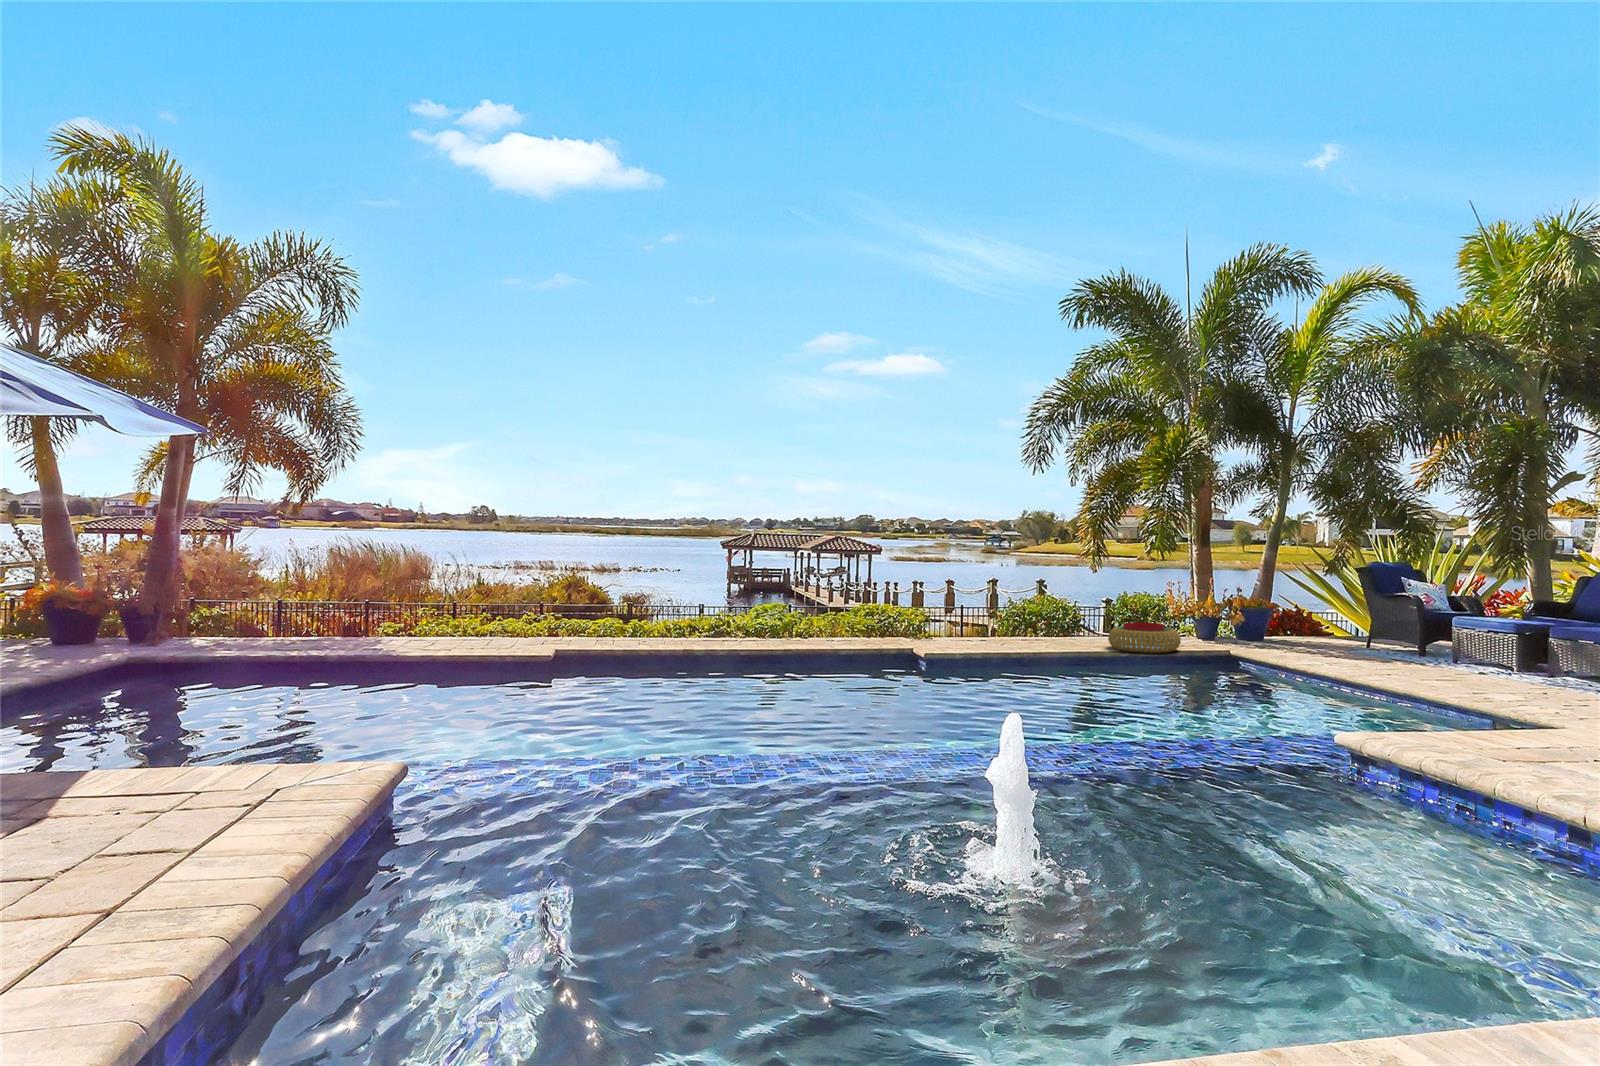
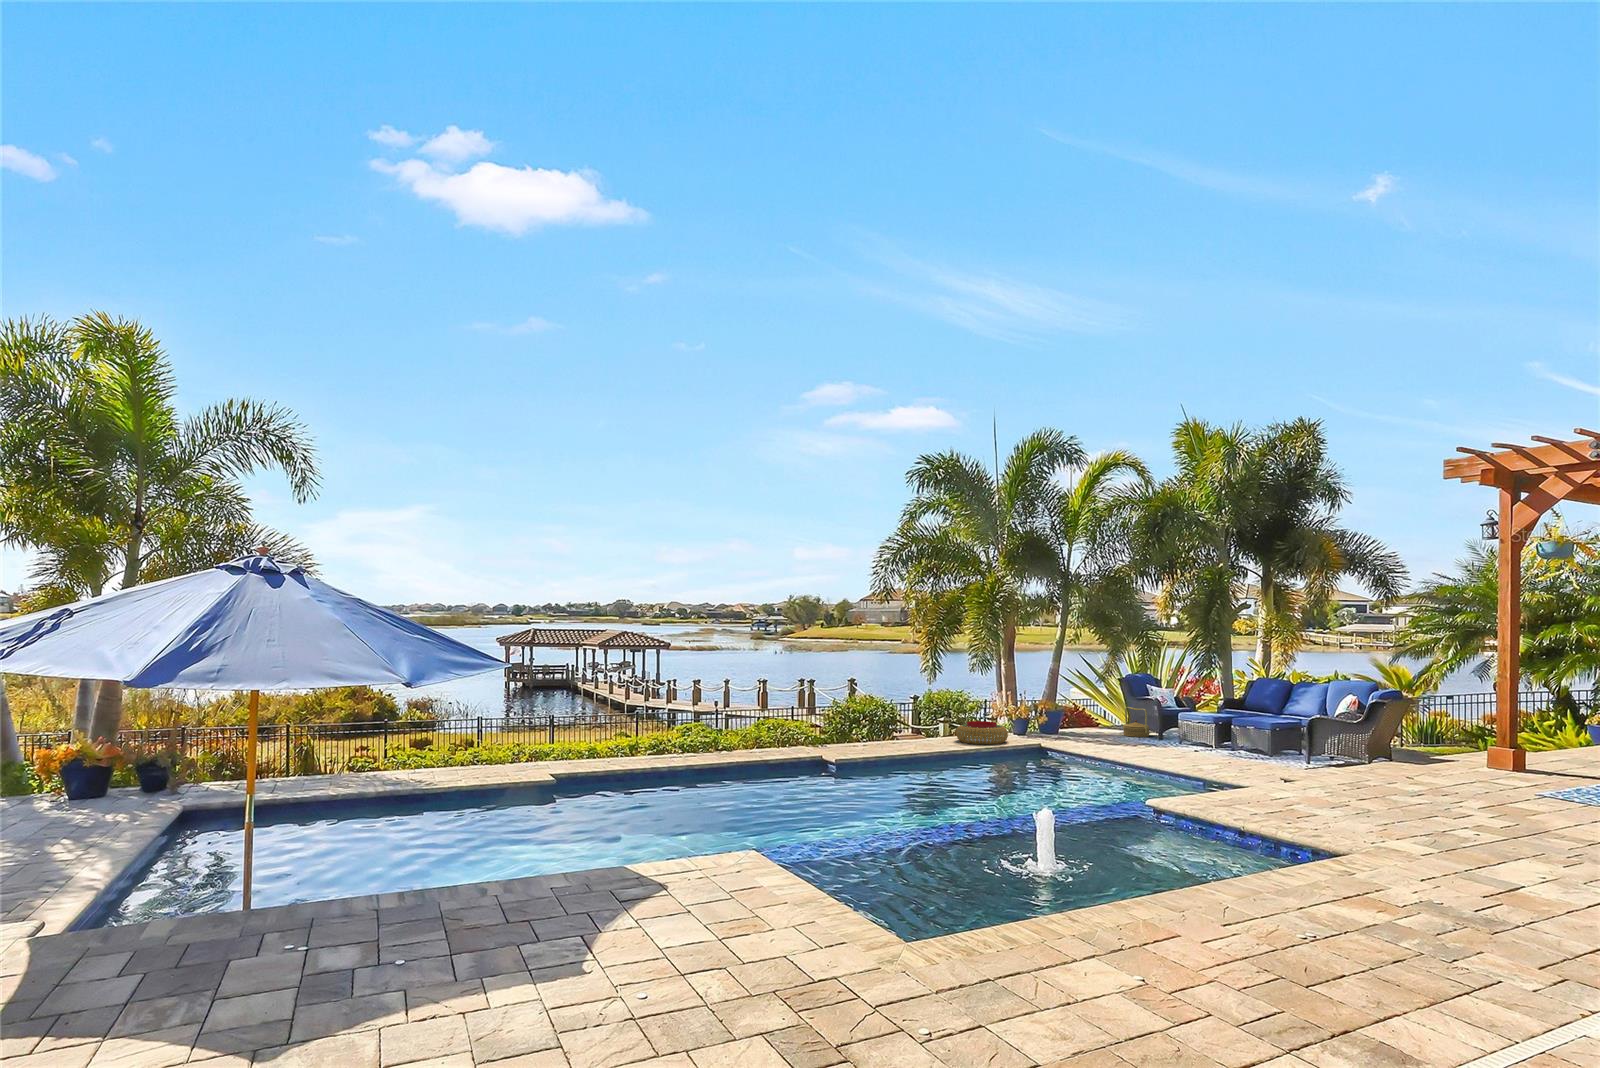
woven basket: none [1360,609,1403,650] -> present [1123,707,1149,737]

